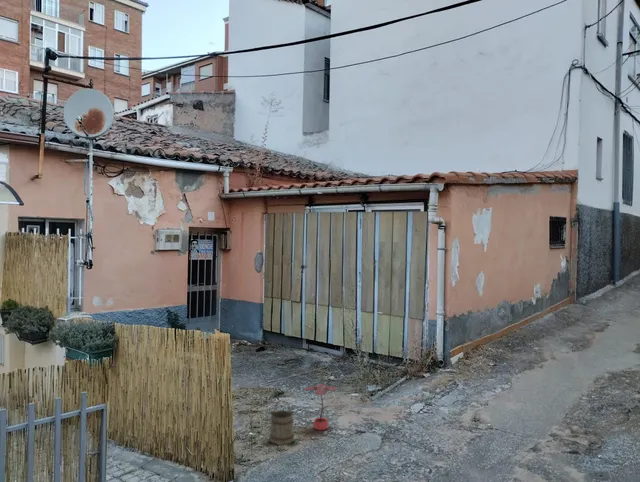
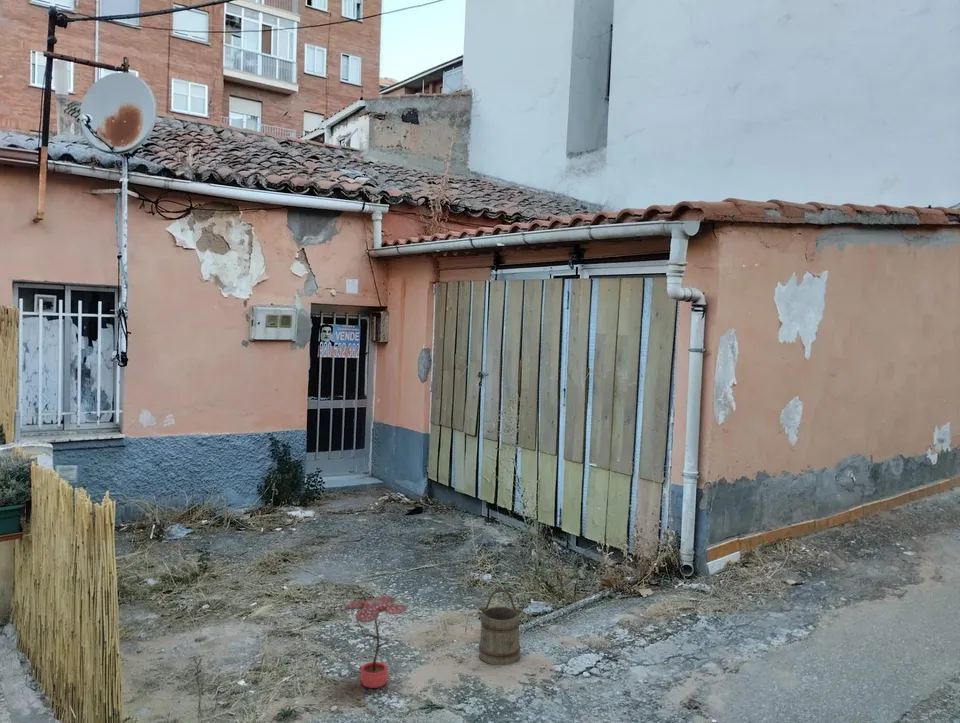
bucket: present [270,401,294,445] -> present [479,589,522,665]

